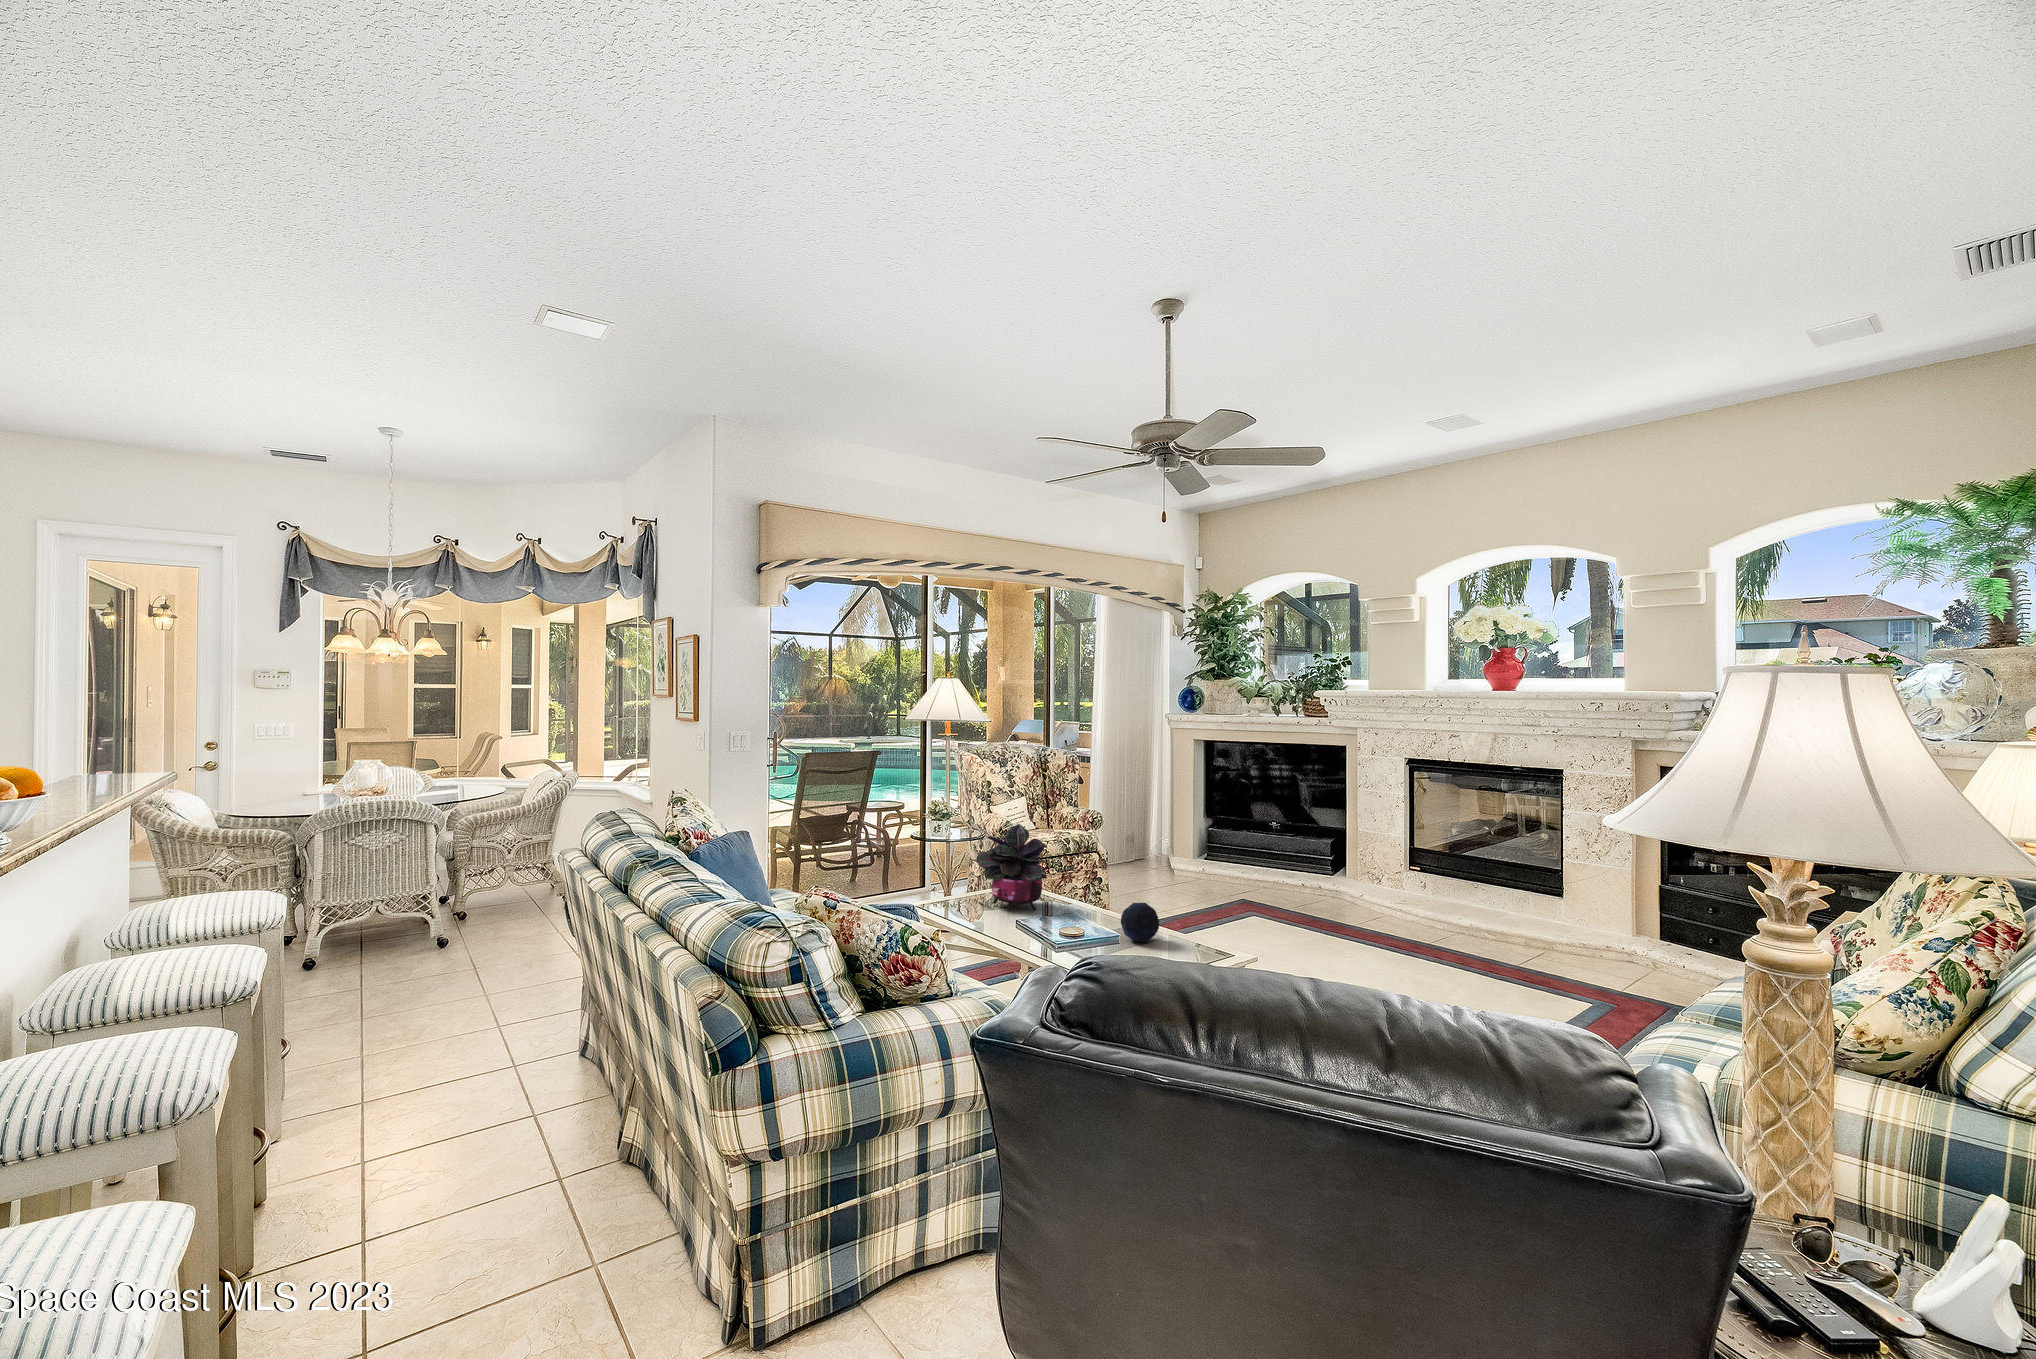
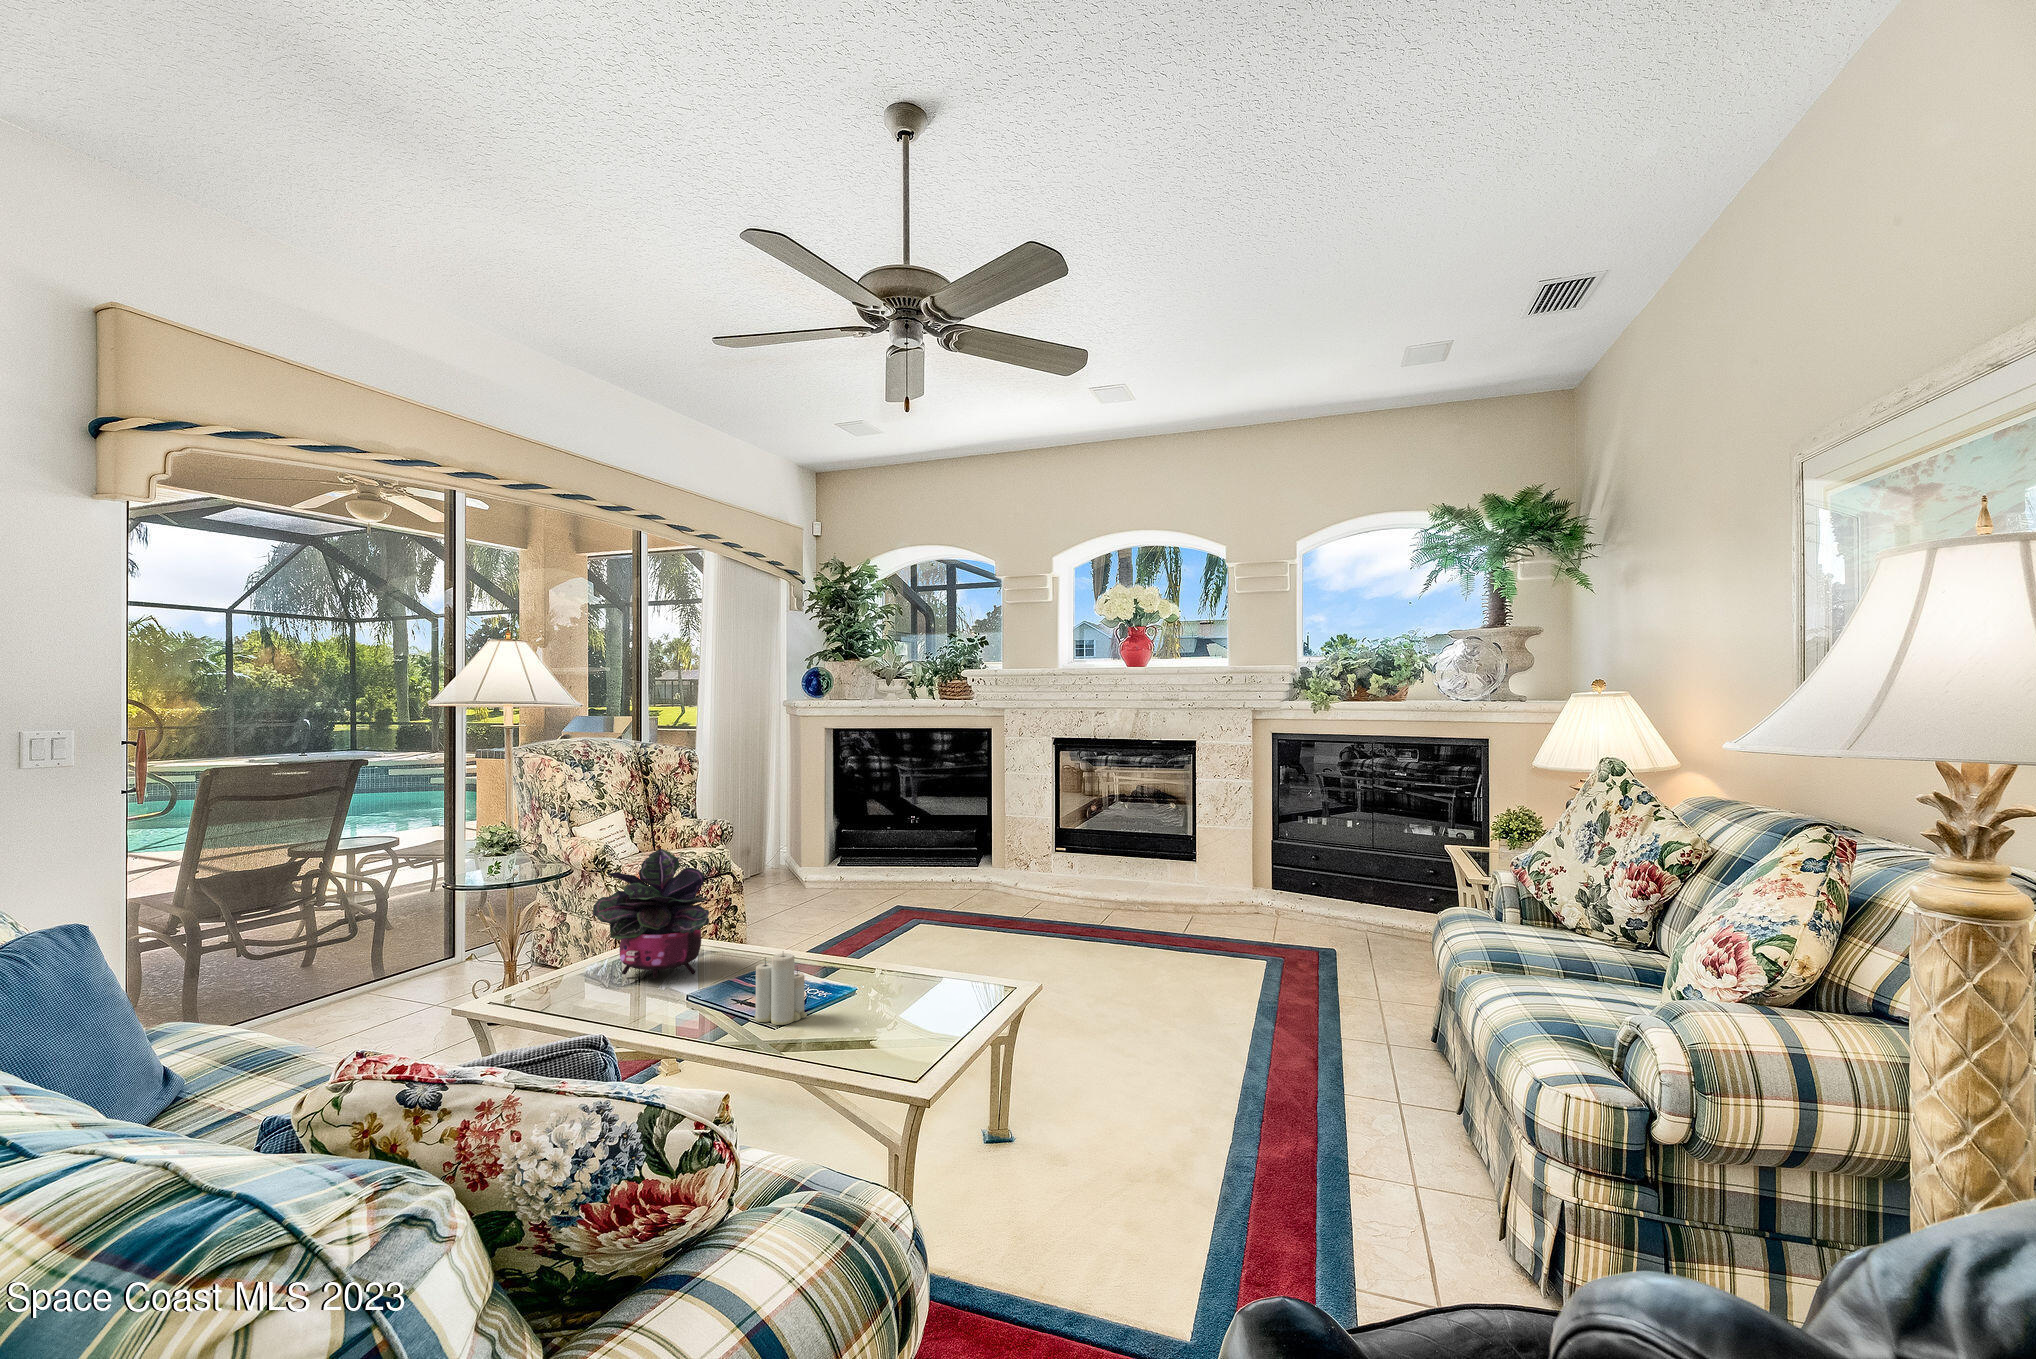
candle: none [1055,896,1087,947] -> present [754,953,807,1025]
decorative orb: present [1121,903,1159,942] -> none [846,939,900,996]

